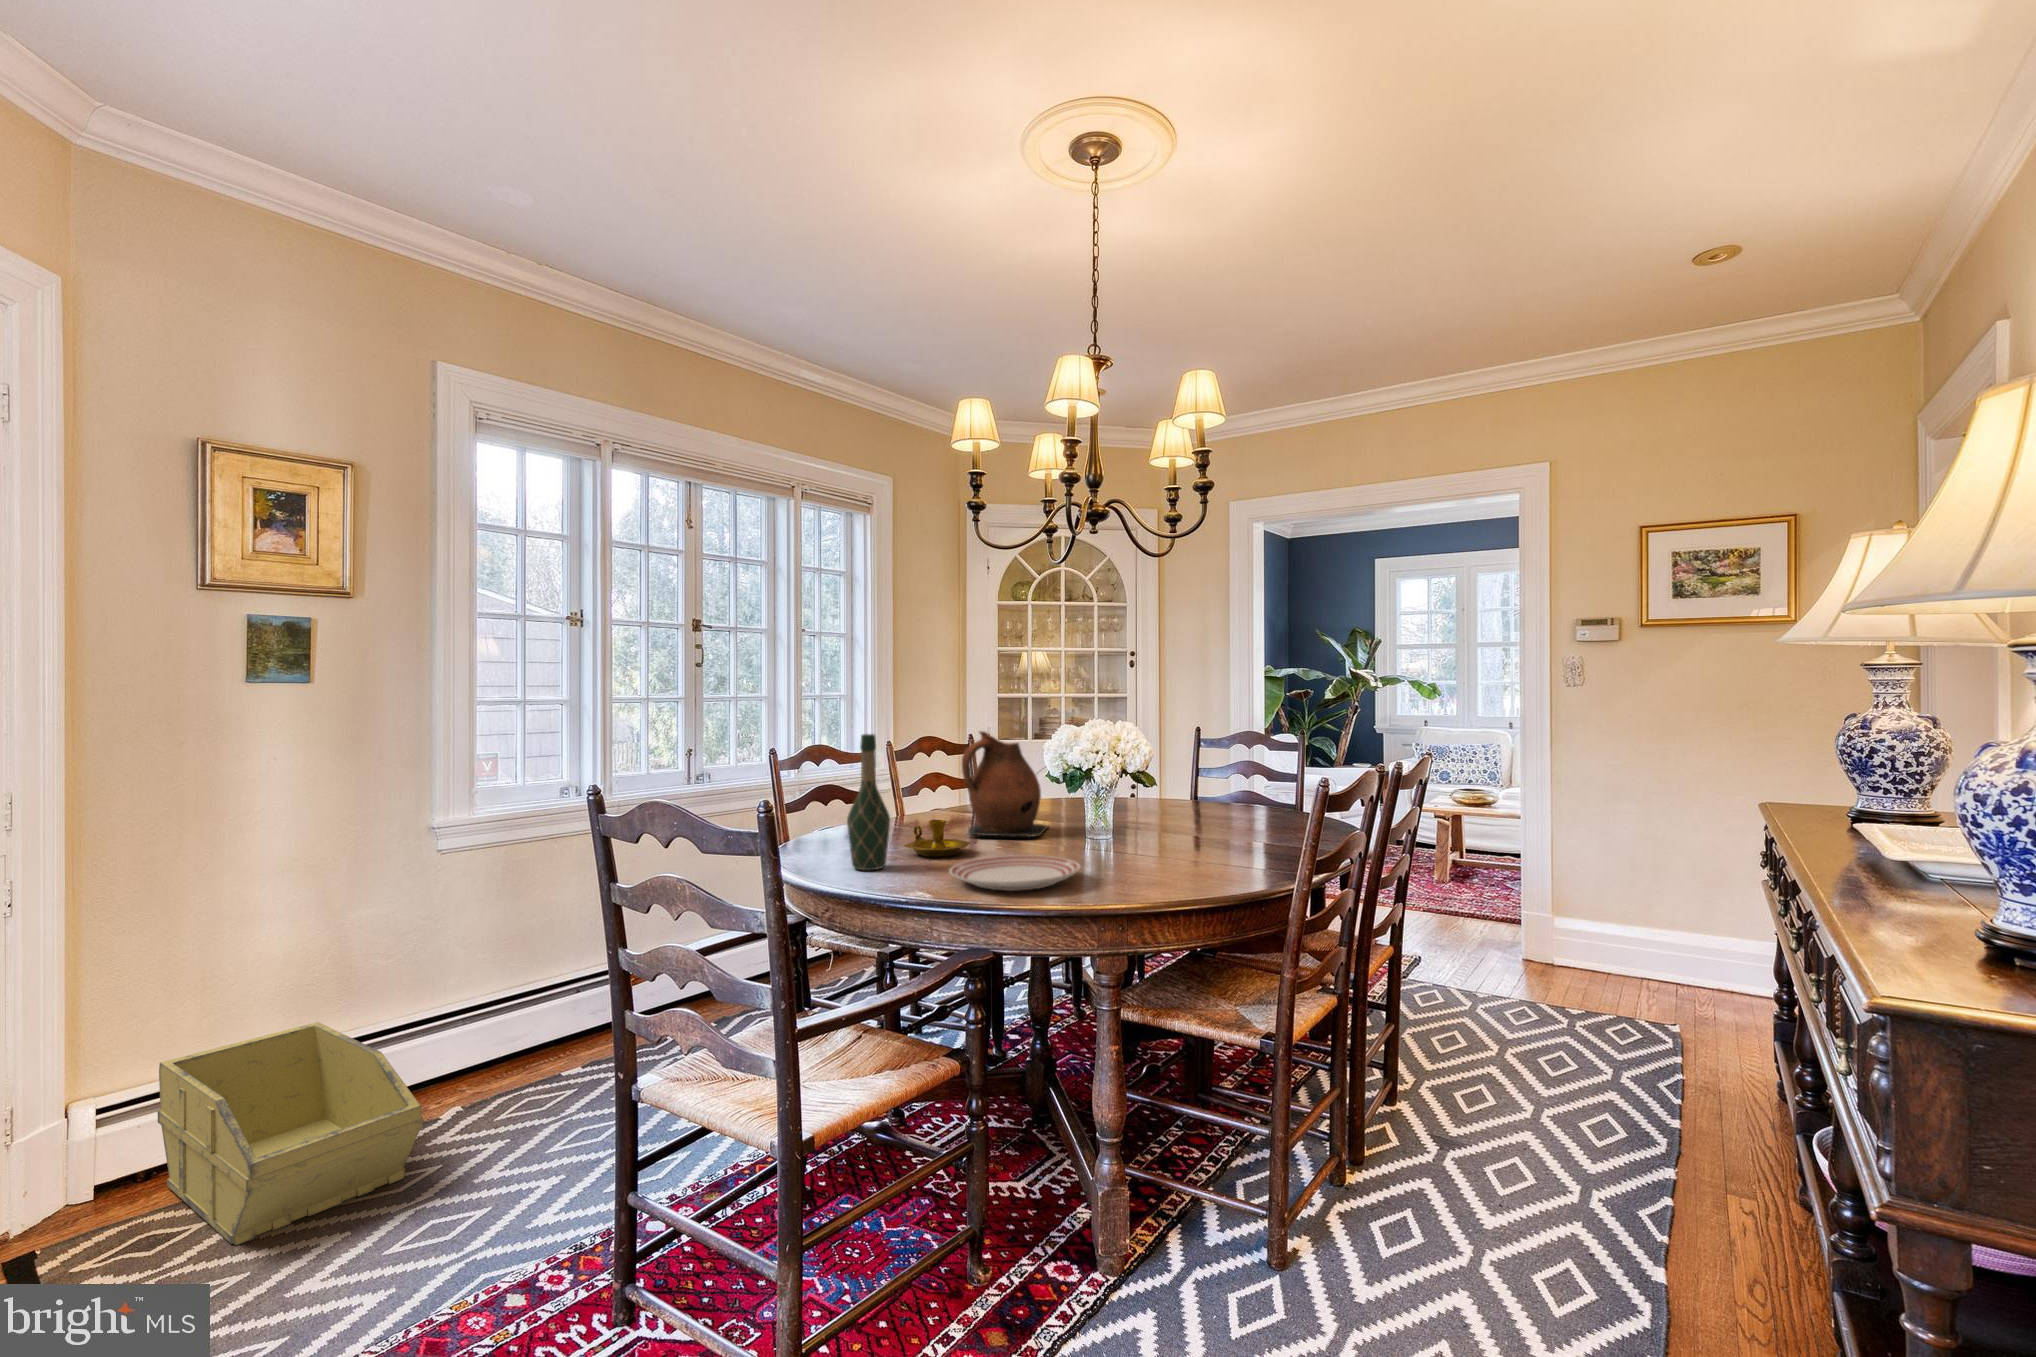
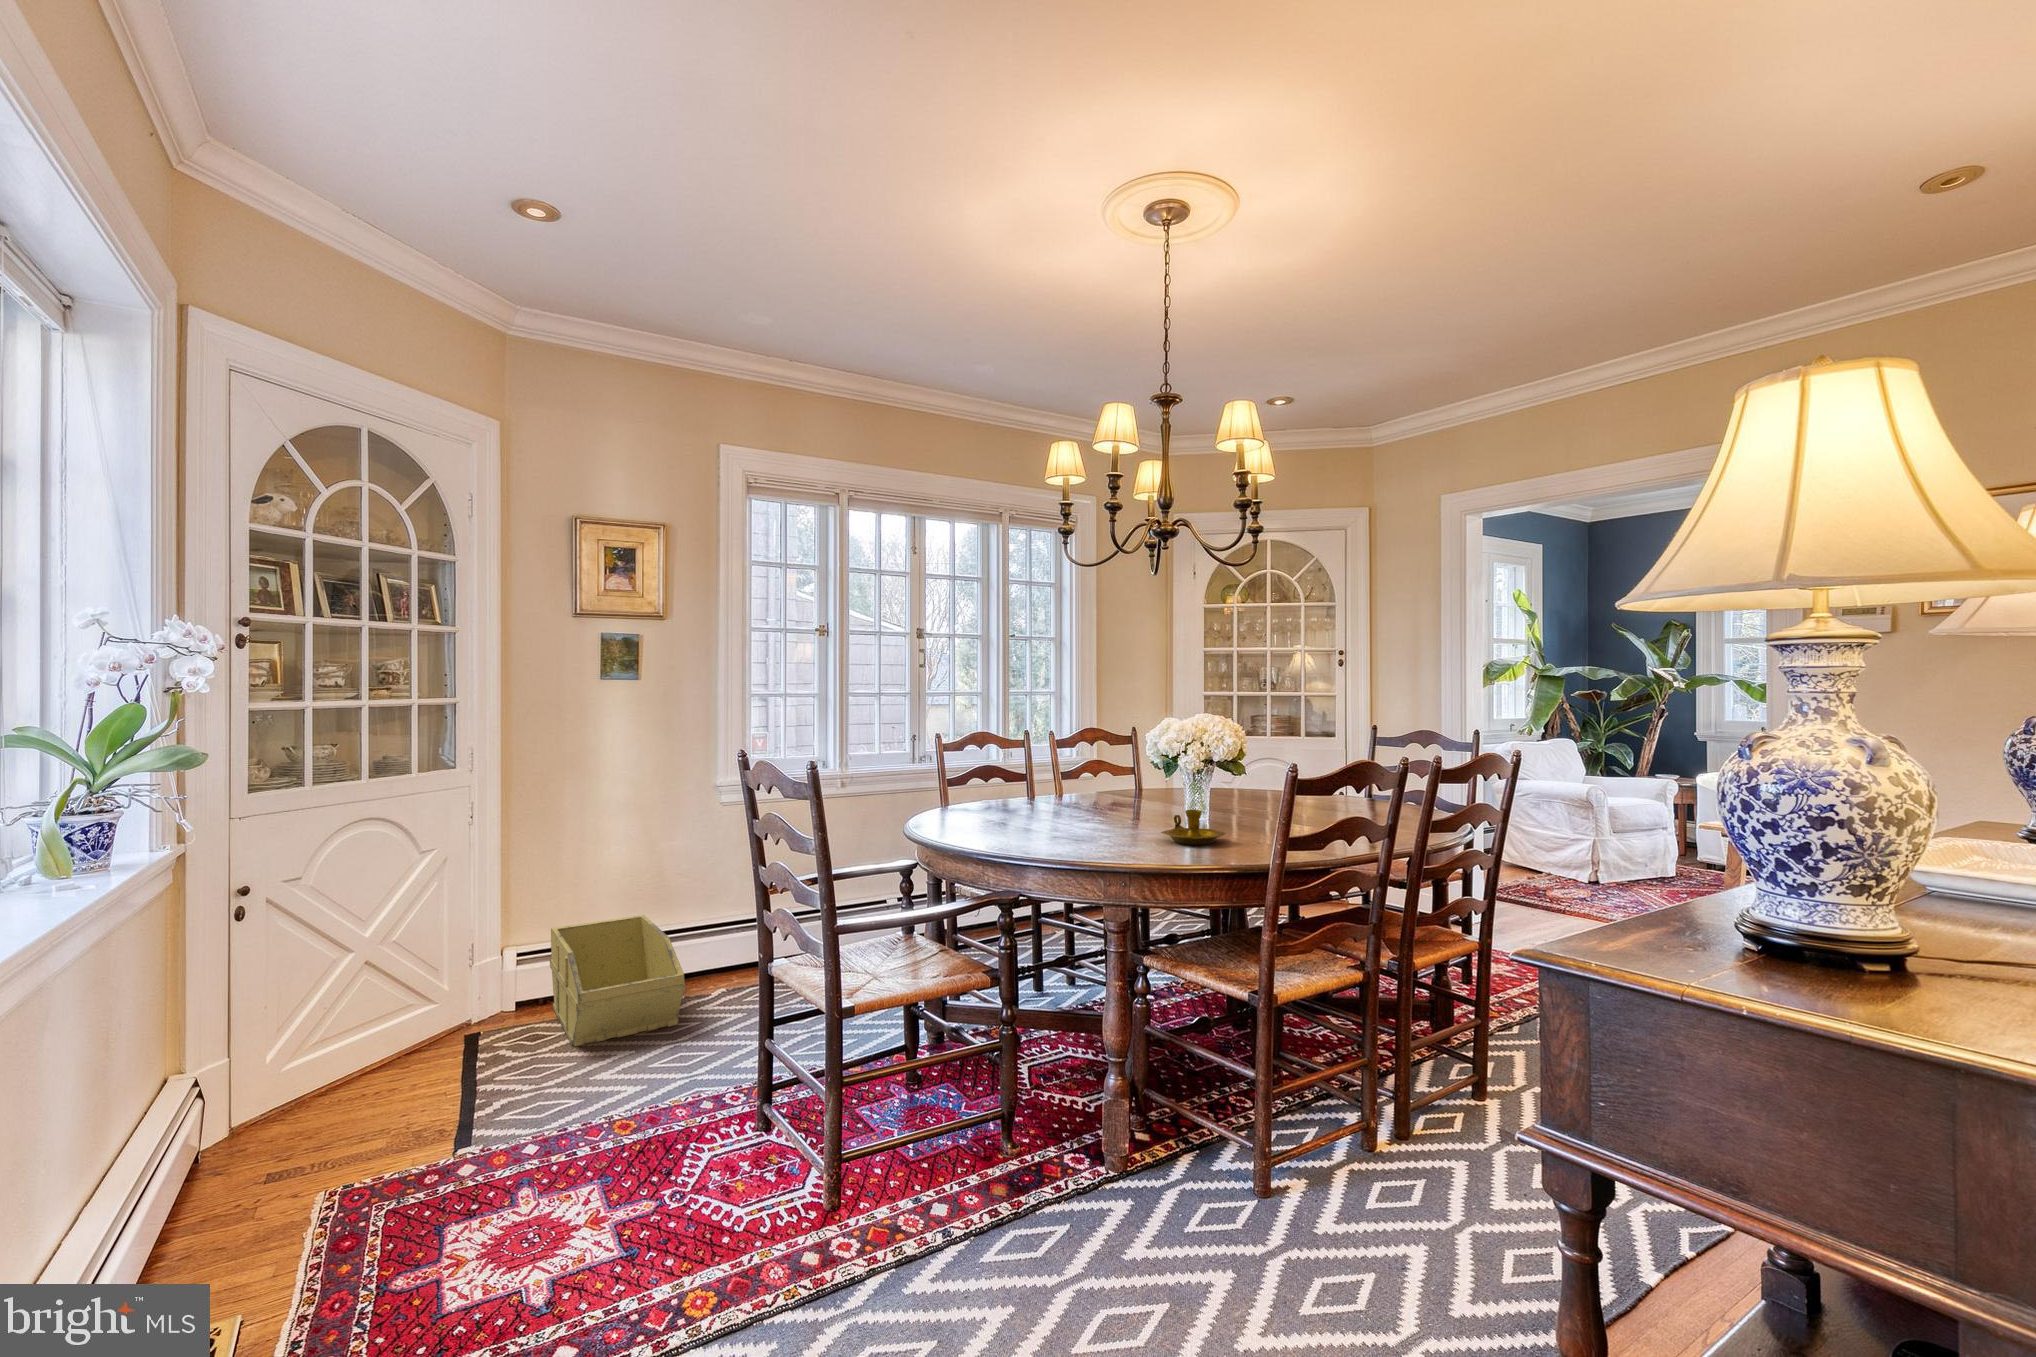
ceramic pitcher: present [962,731,1049,838] -> none [1065,722,1147,814]
wine bottle: present [847,734,890,870] -> none [941,722,975,828]
candlestick: present [904,820,970,857] -> present [1161,810,1226,845]
dinner plate: present [949,855,1081,891] -> none [996,823,1103,848]

